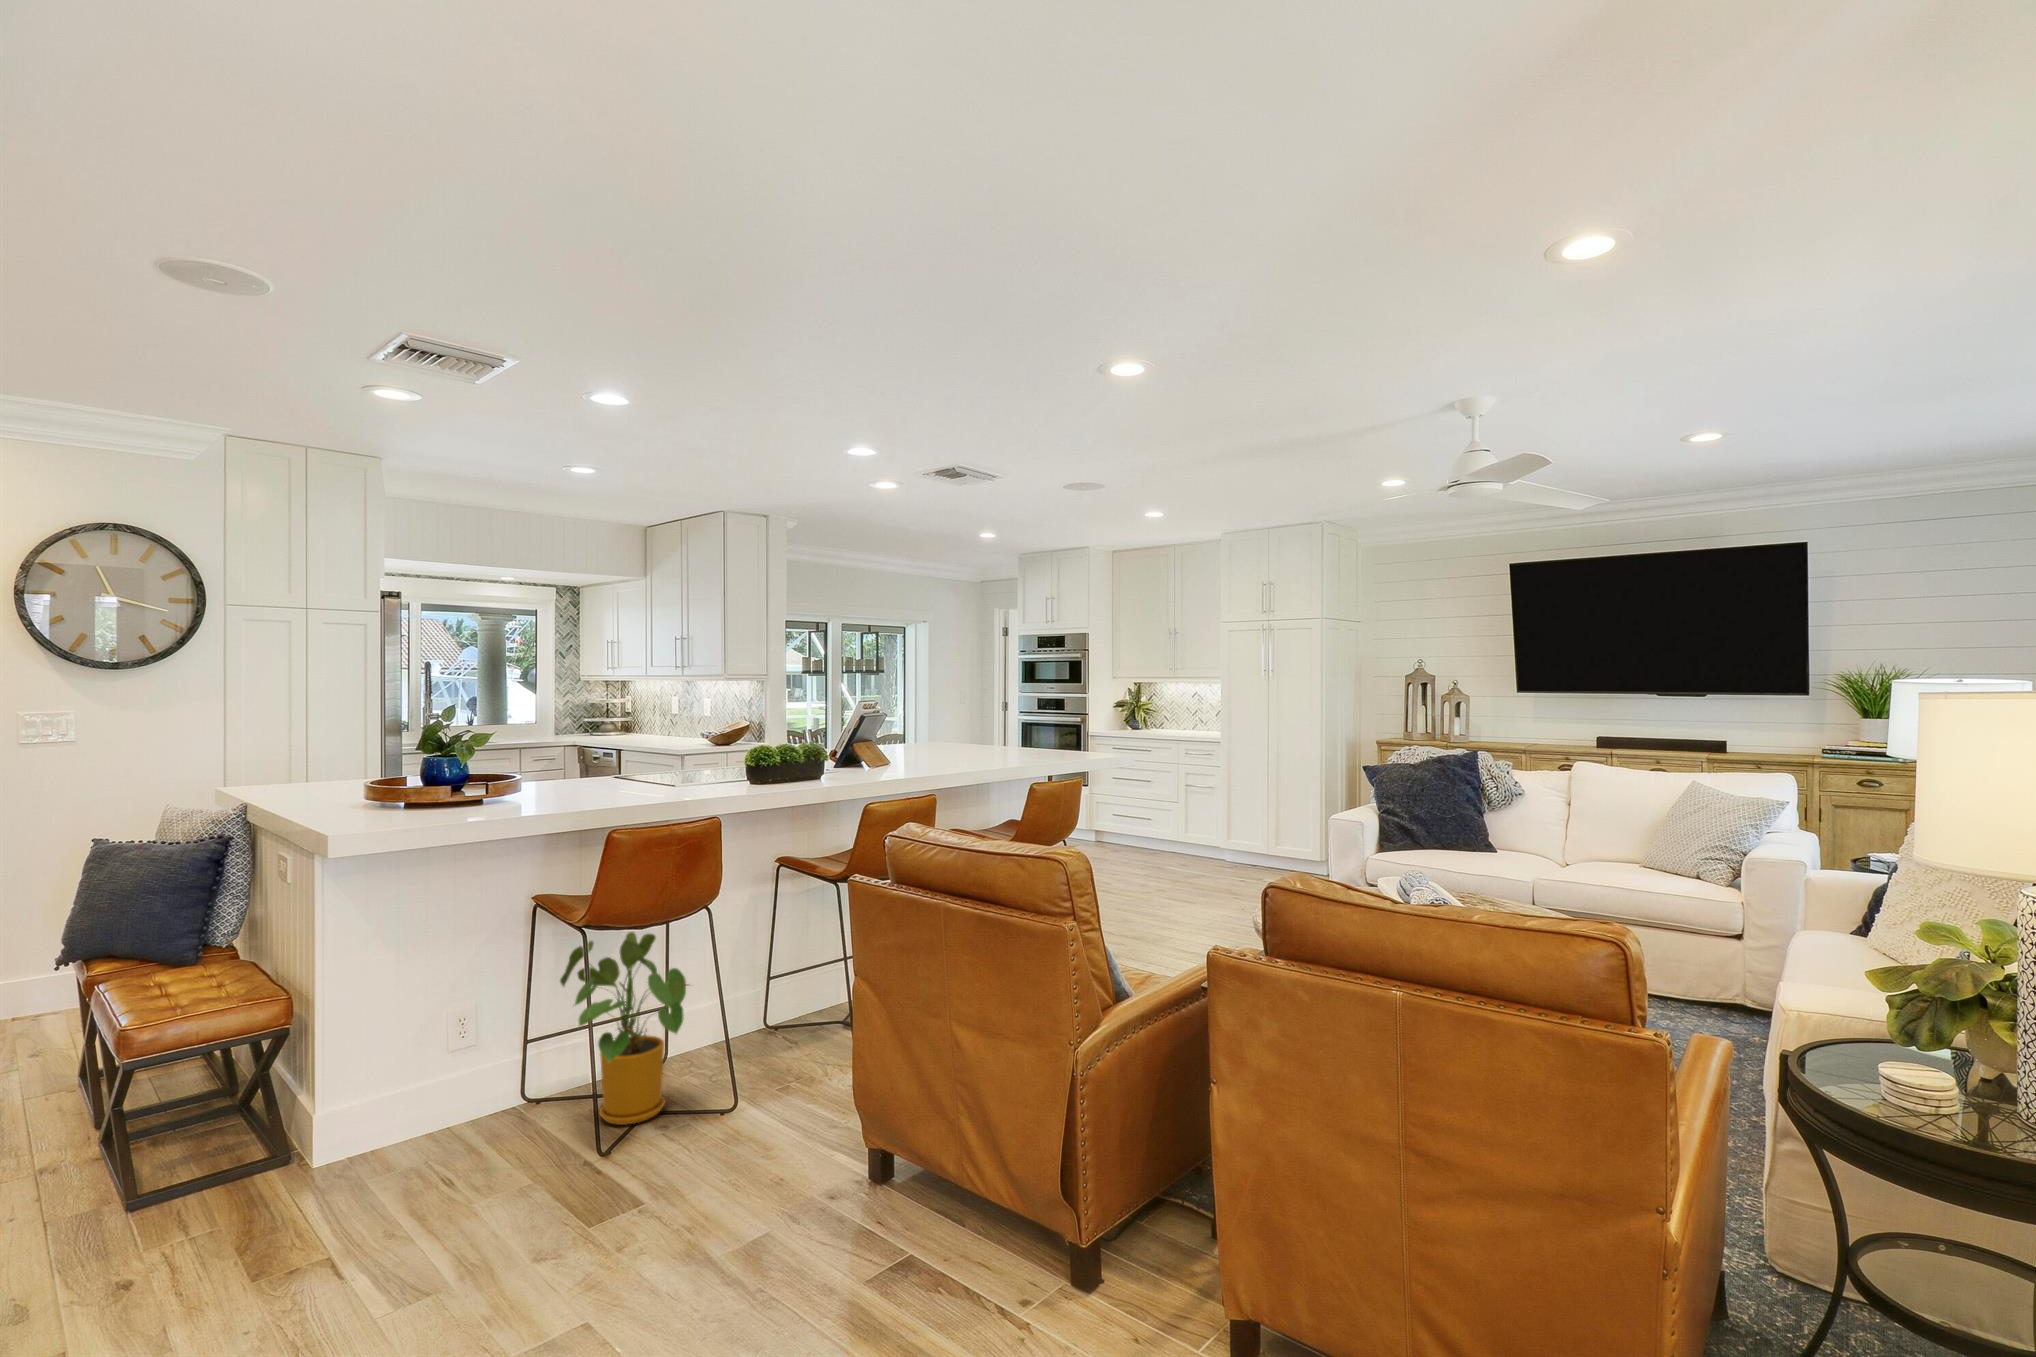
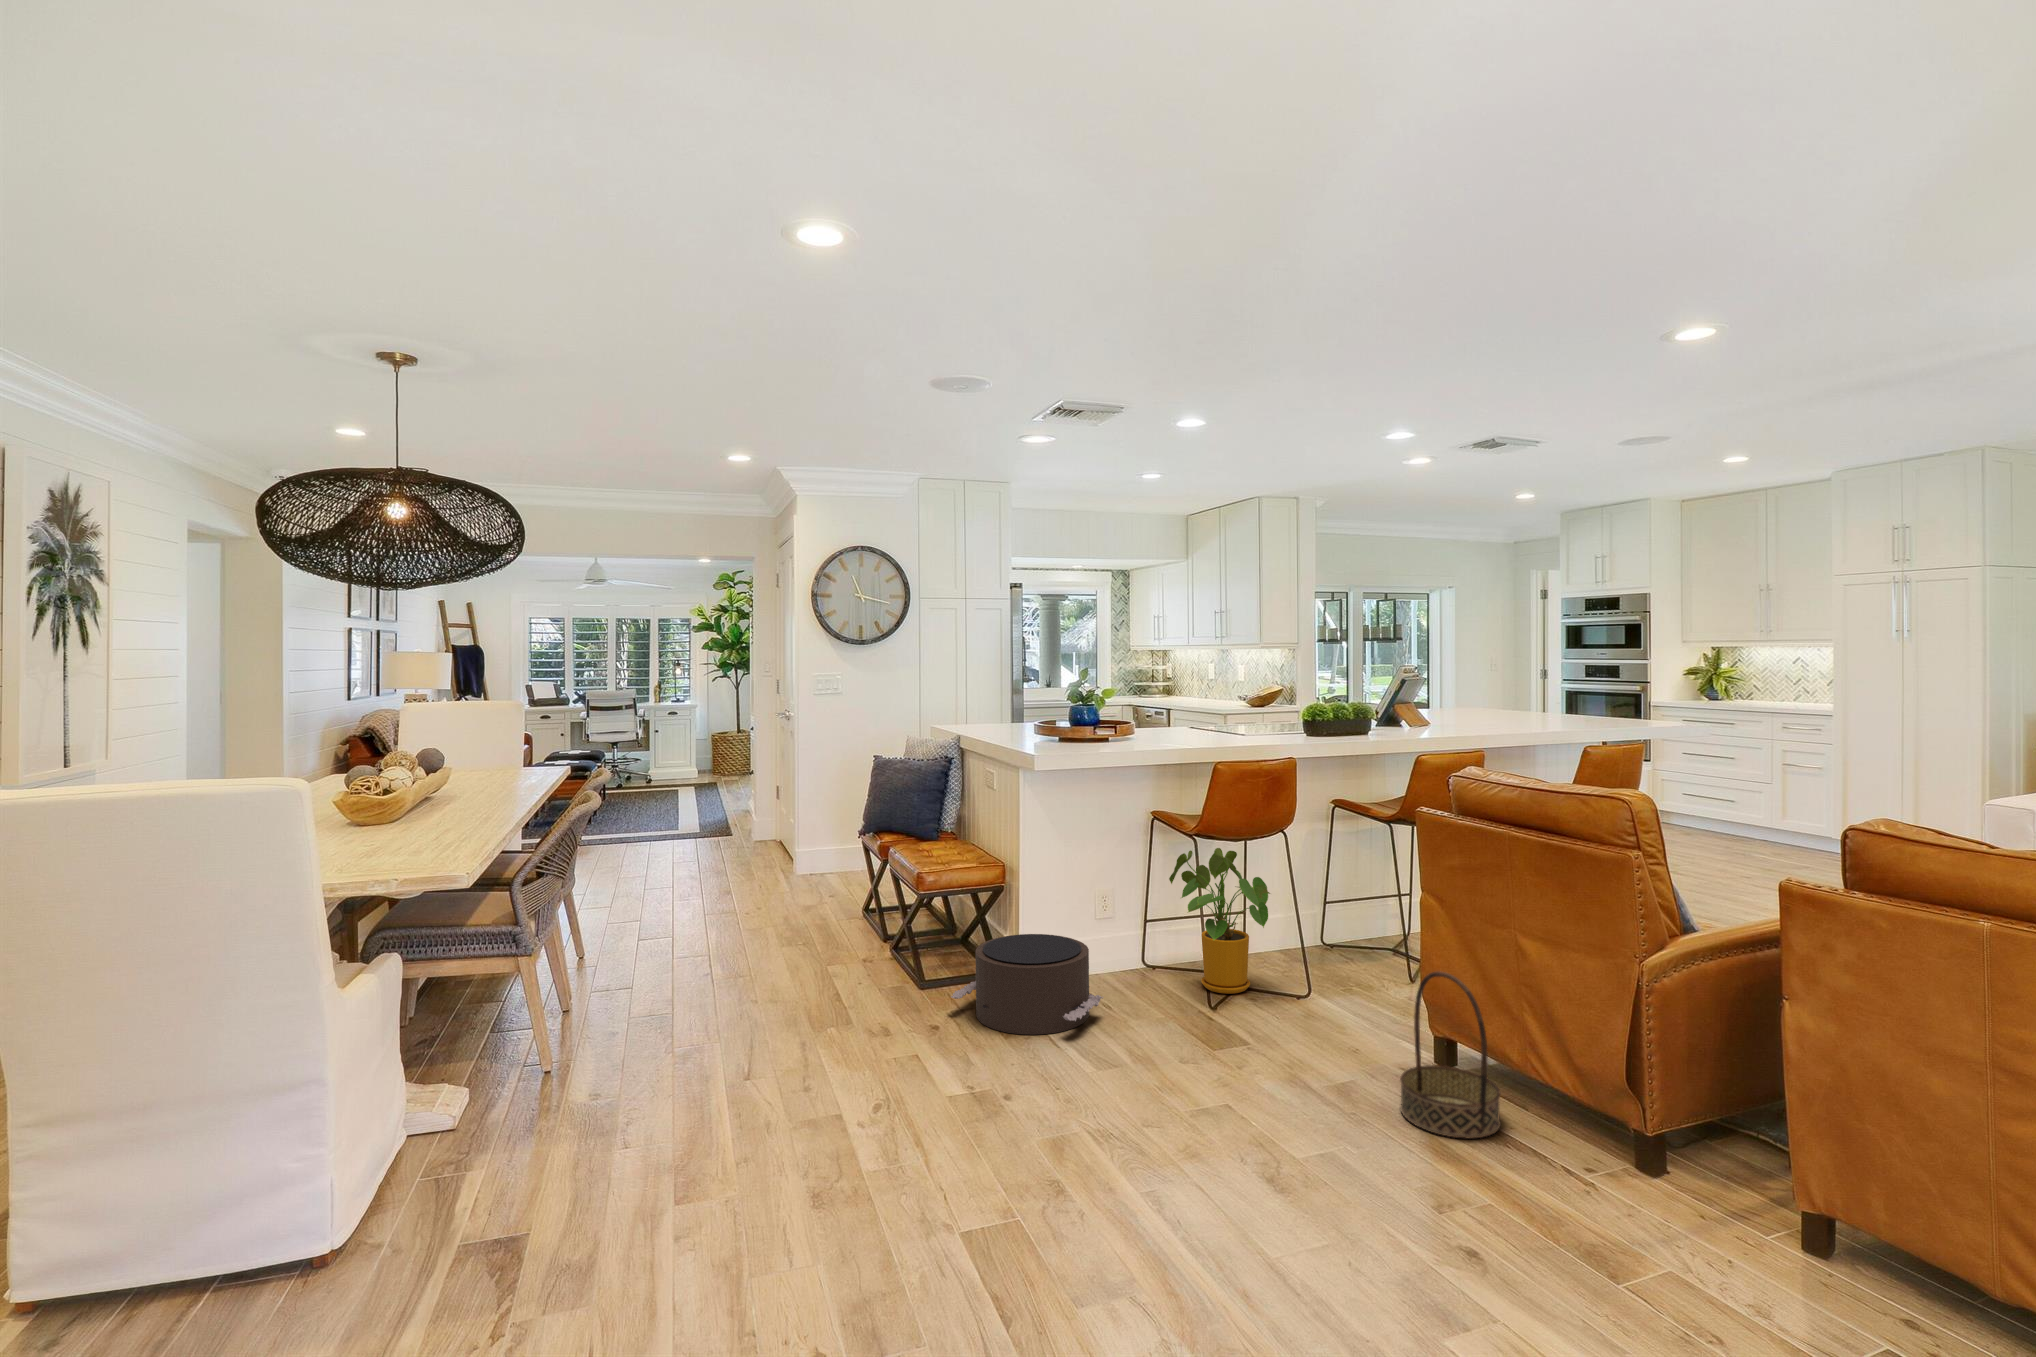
basket: none [822,1083,937,1299] -> present [1400,972,1501,1138]
pouf: none [150,1092,434,1275] -> present [951,934,1103,1035]

